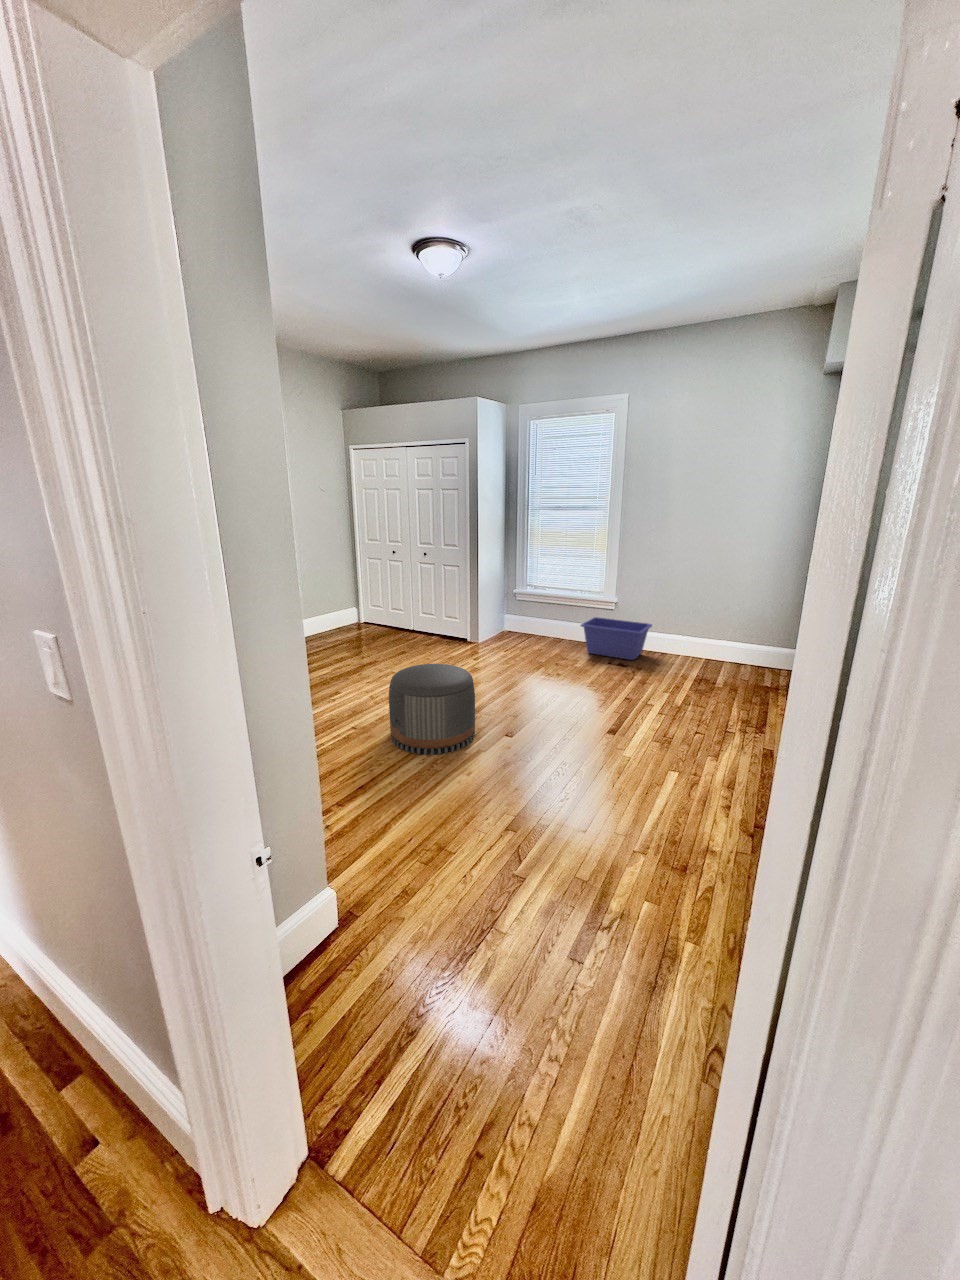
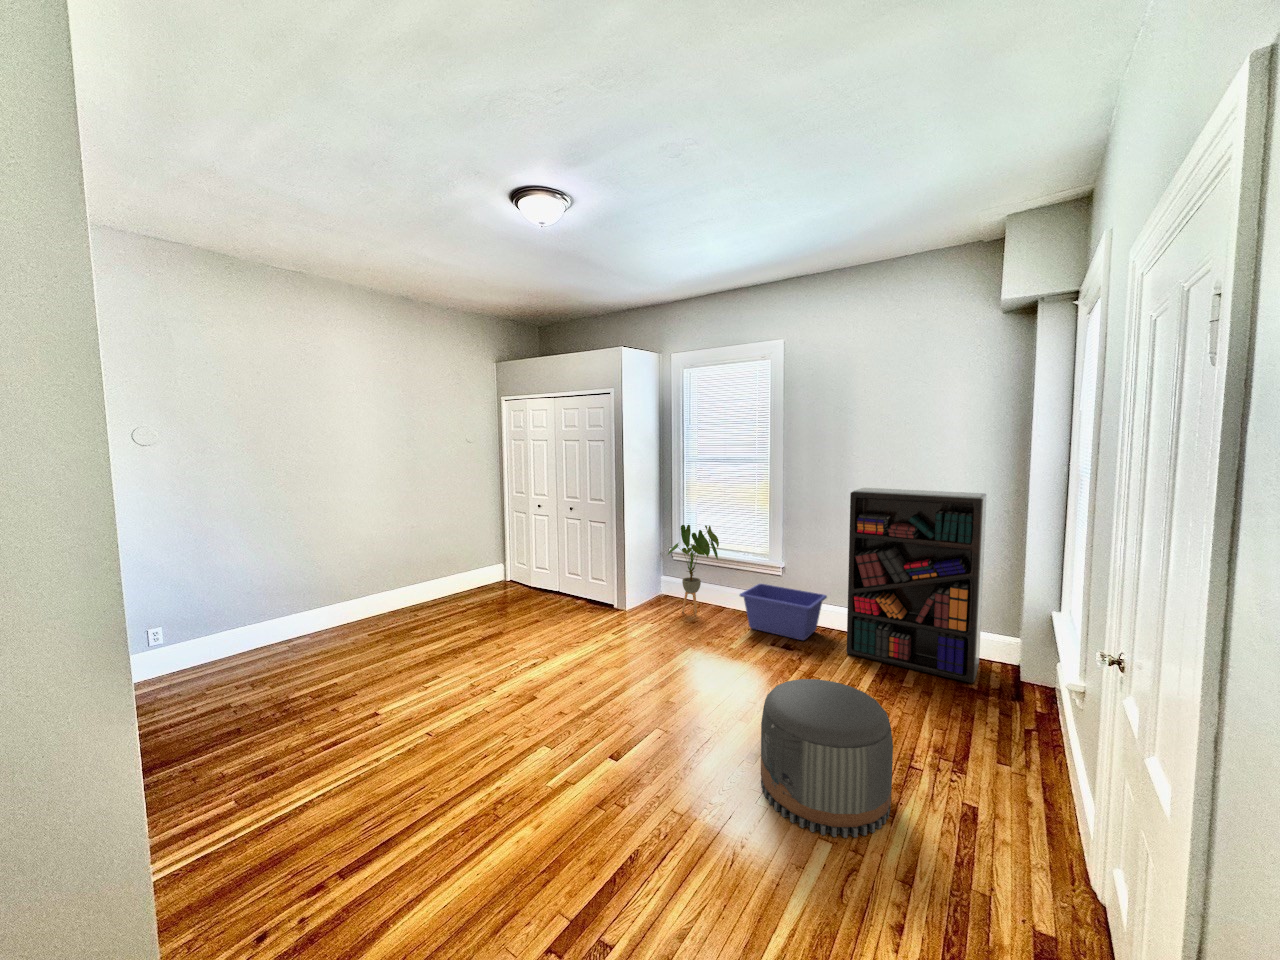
bookshelf: none [669,532,791,683] -> present [847,488,987,683]
house plant: none [514,567,560,645] -> present [668,525,719,615]
pouf: present [389,664,475,755] -> present [761,679,893,838]

